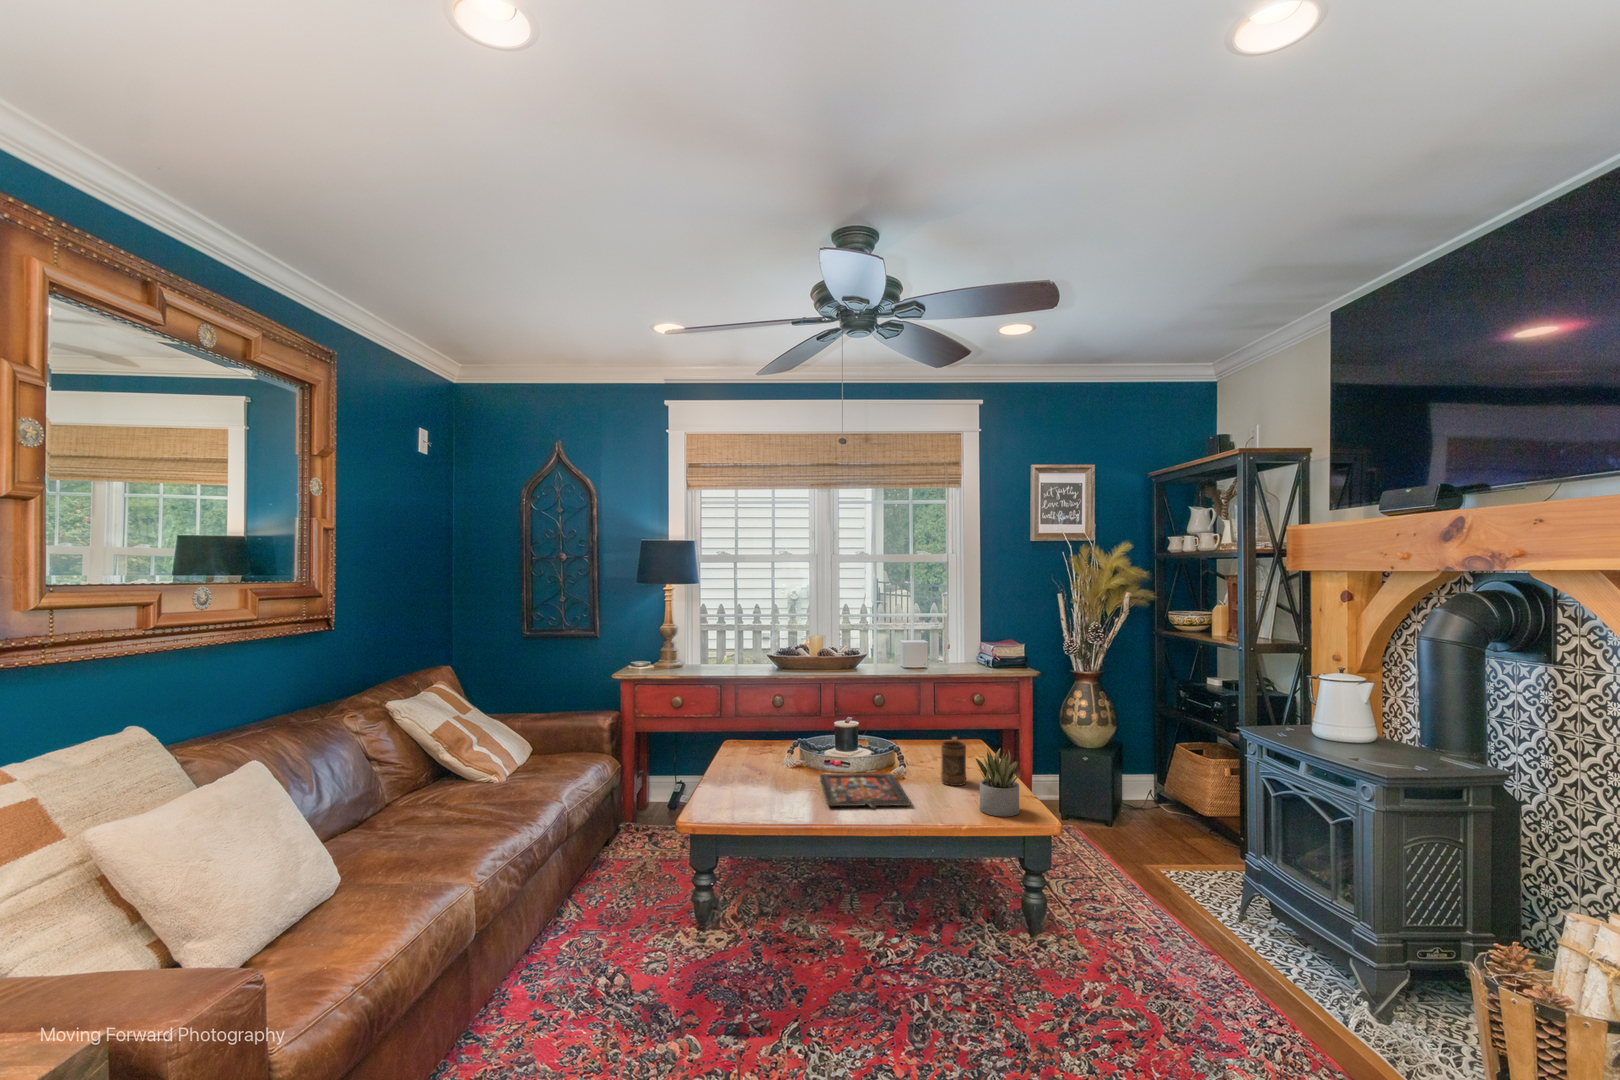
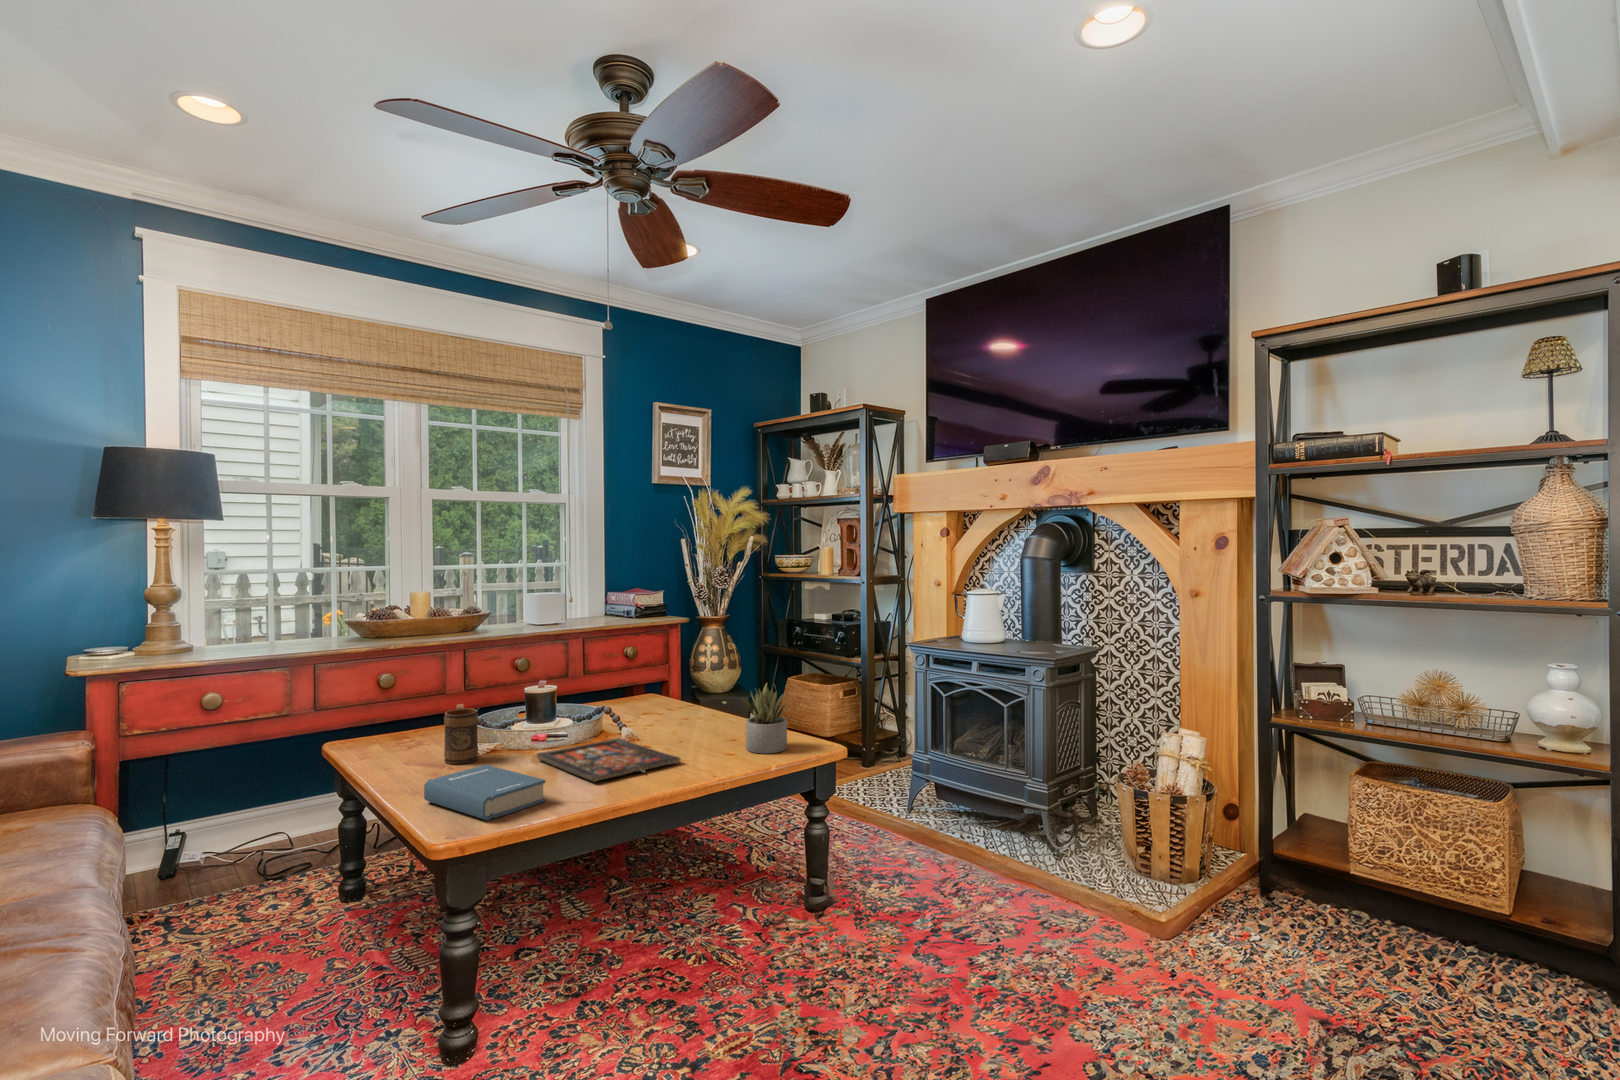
mug: present [941,737,966,786] -> present [444,704,478,764]
hardback book: none [719,776,782,817] -> present [424,765,545,821]

